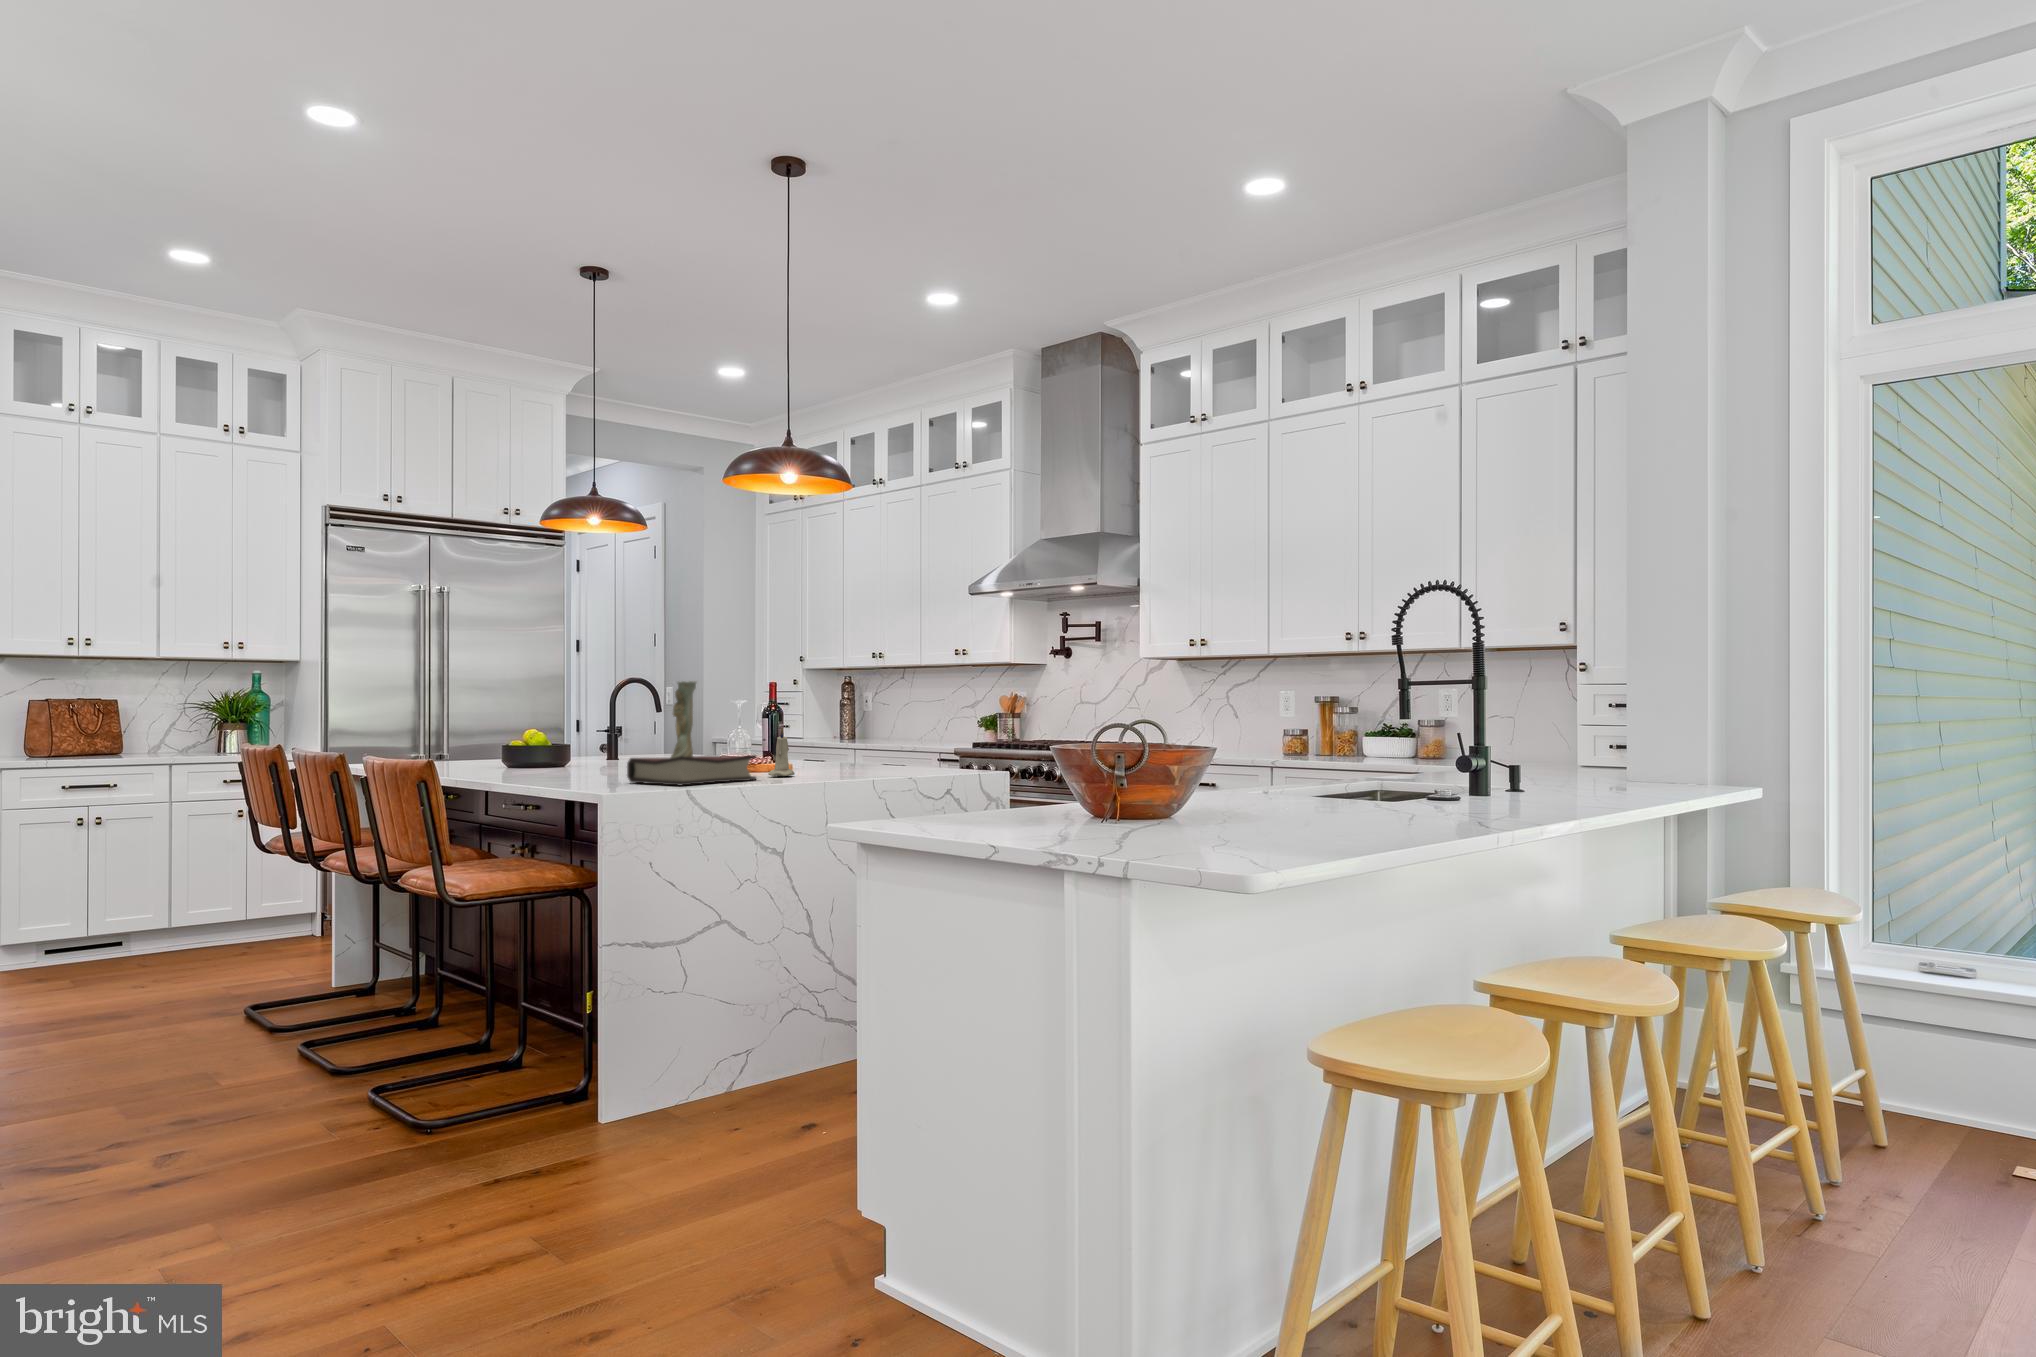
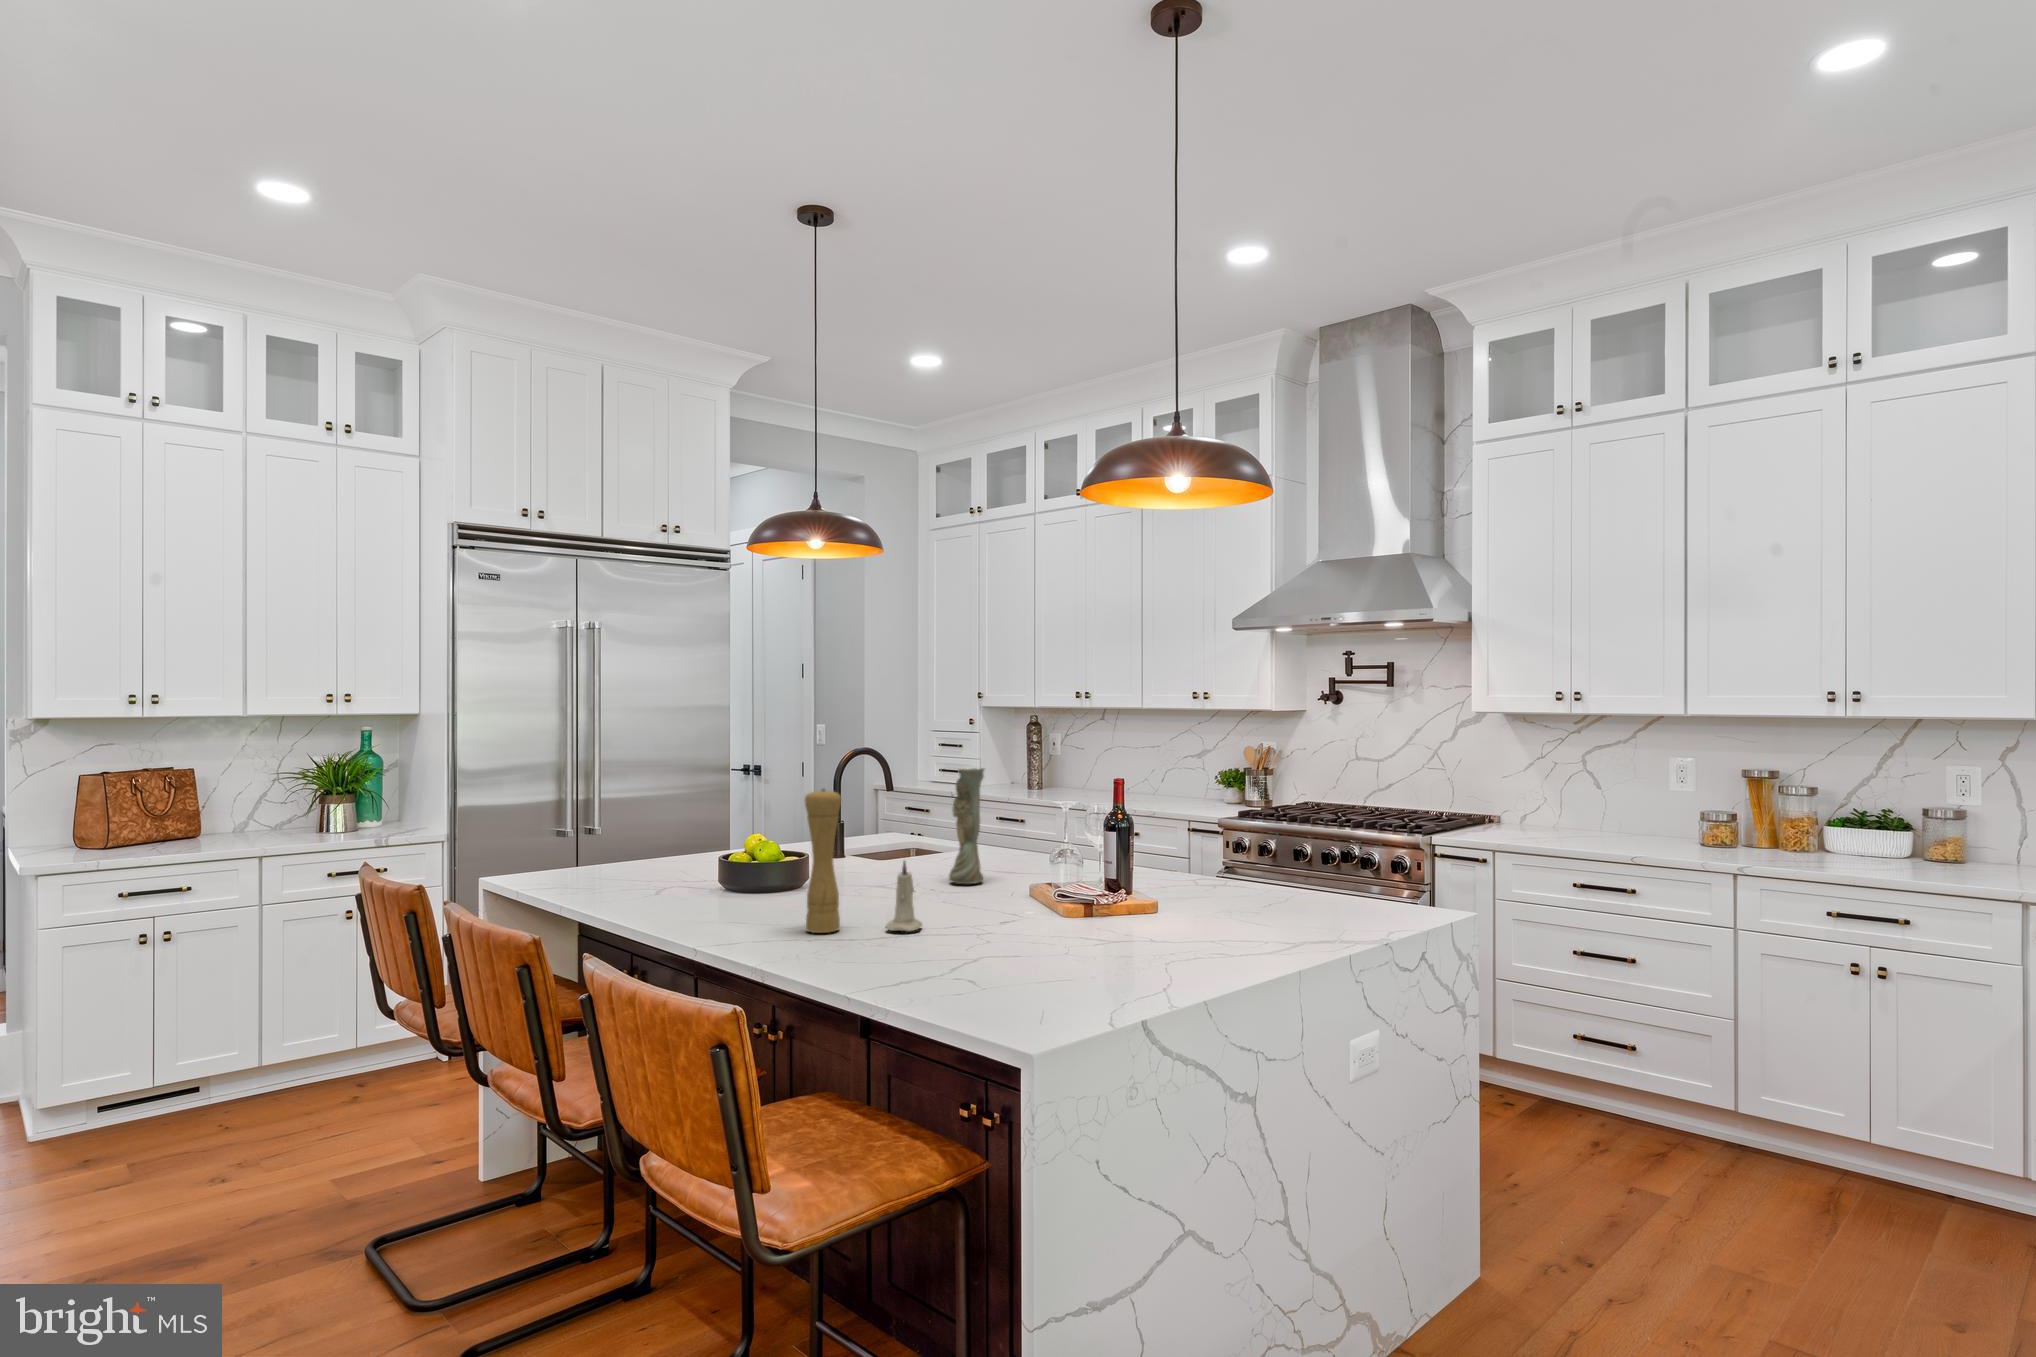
pepper mill: none [535,680,561,775] -> present [804,789,841,933]
candle: present [768,728,795,776] -> present [886,861,922,932]
hardback book: present [627,755,756,785] -> none [990,912,1180,991]

